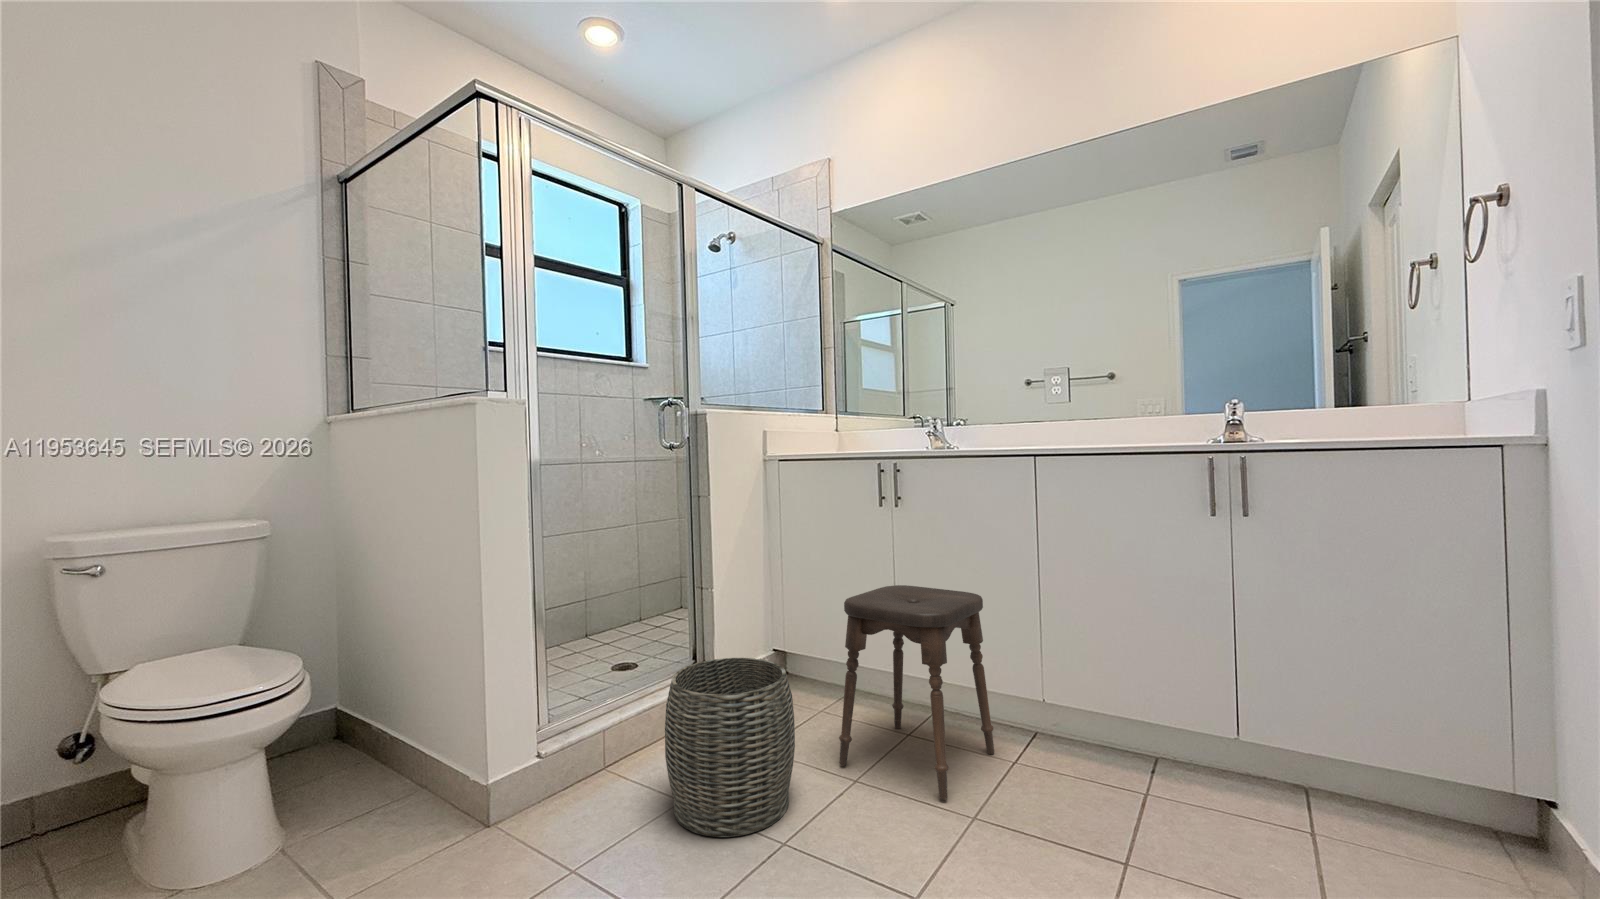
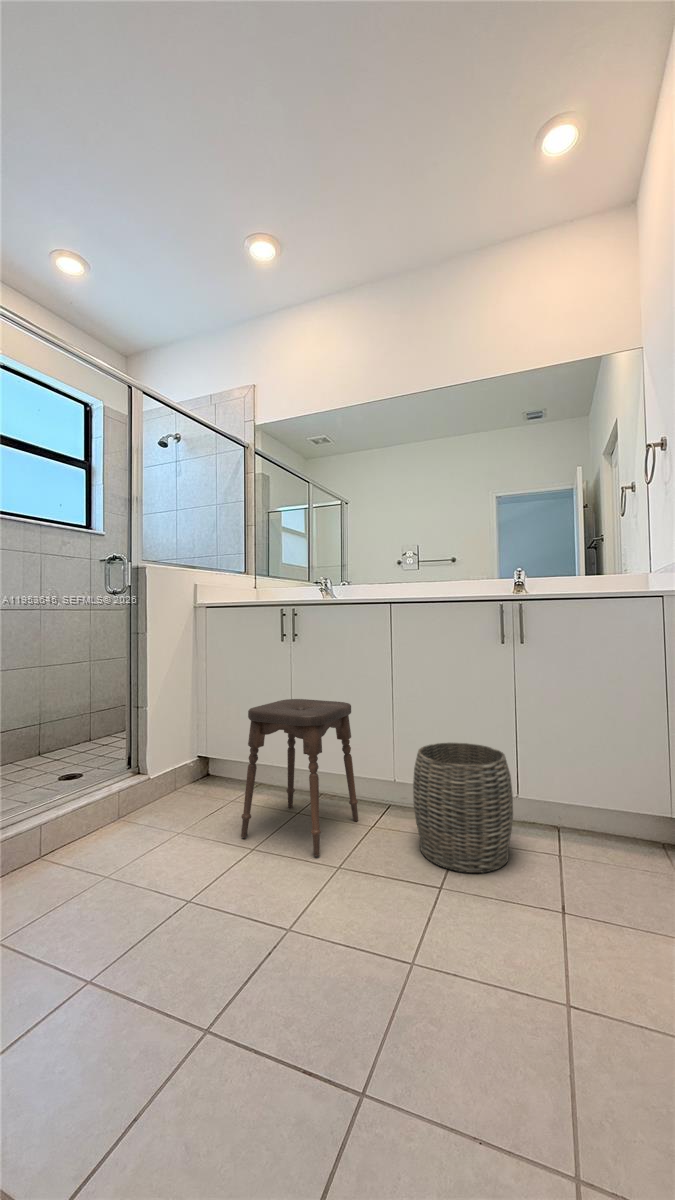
woven basket: present [665,658,795,837] -> present [413,743,513,873]

